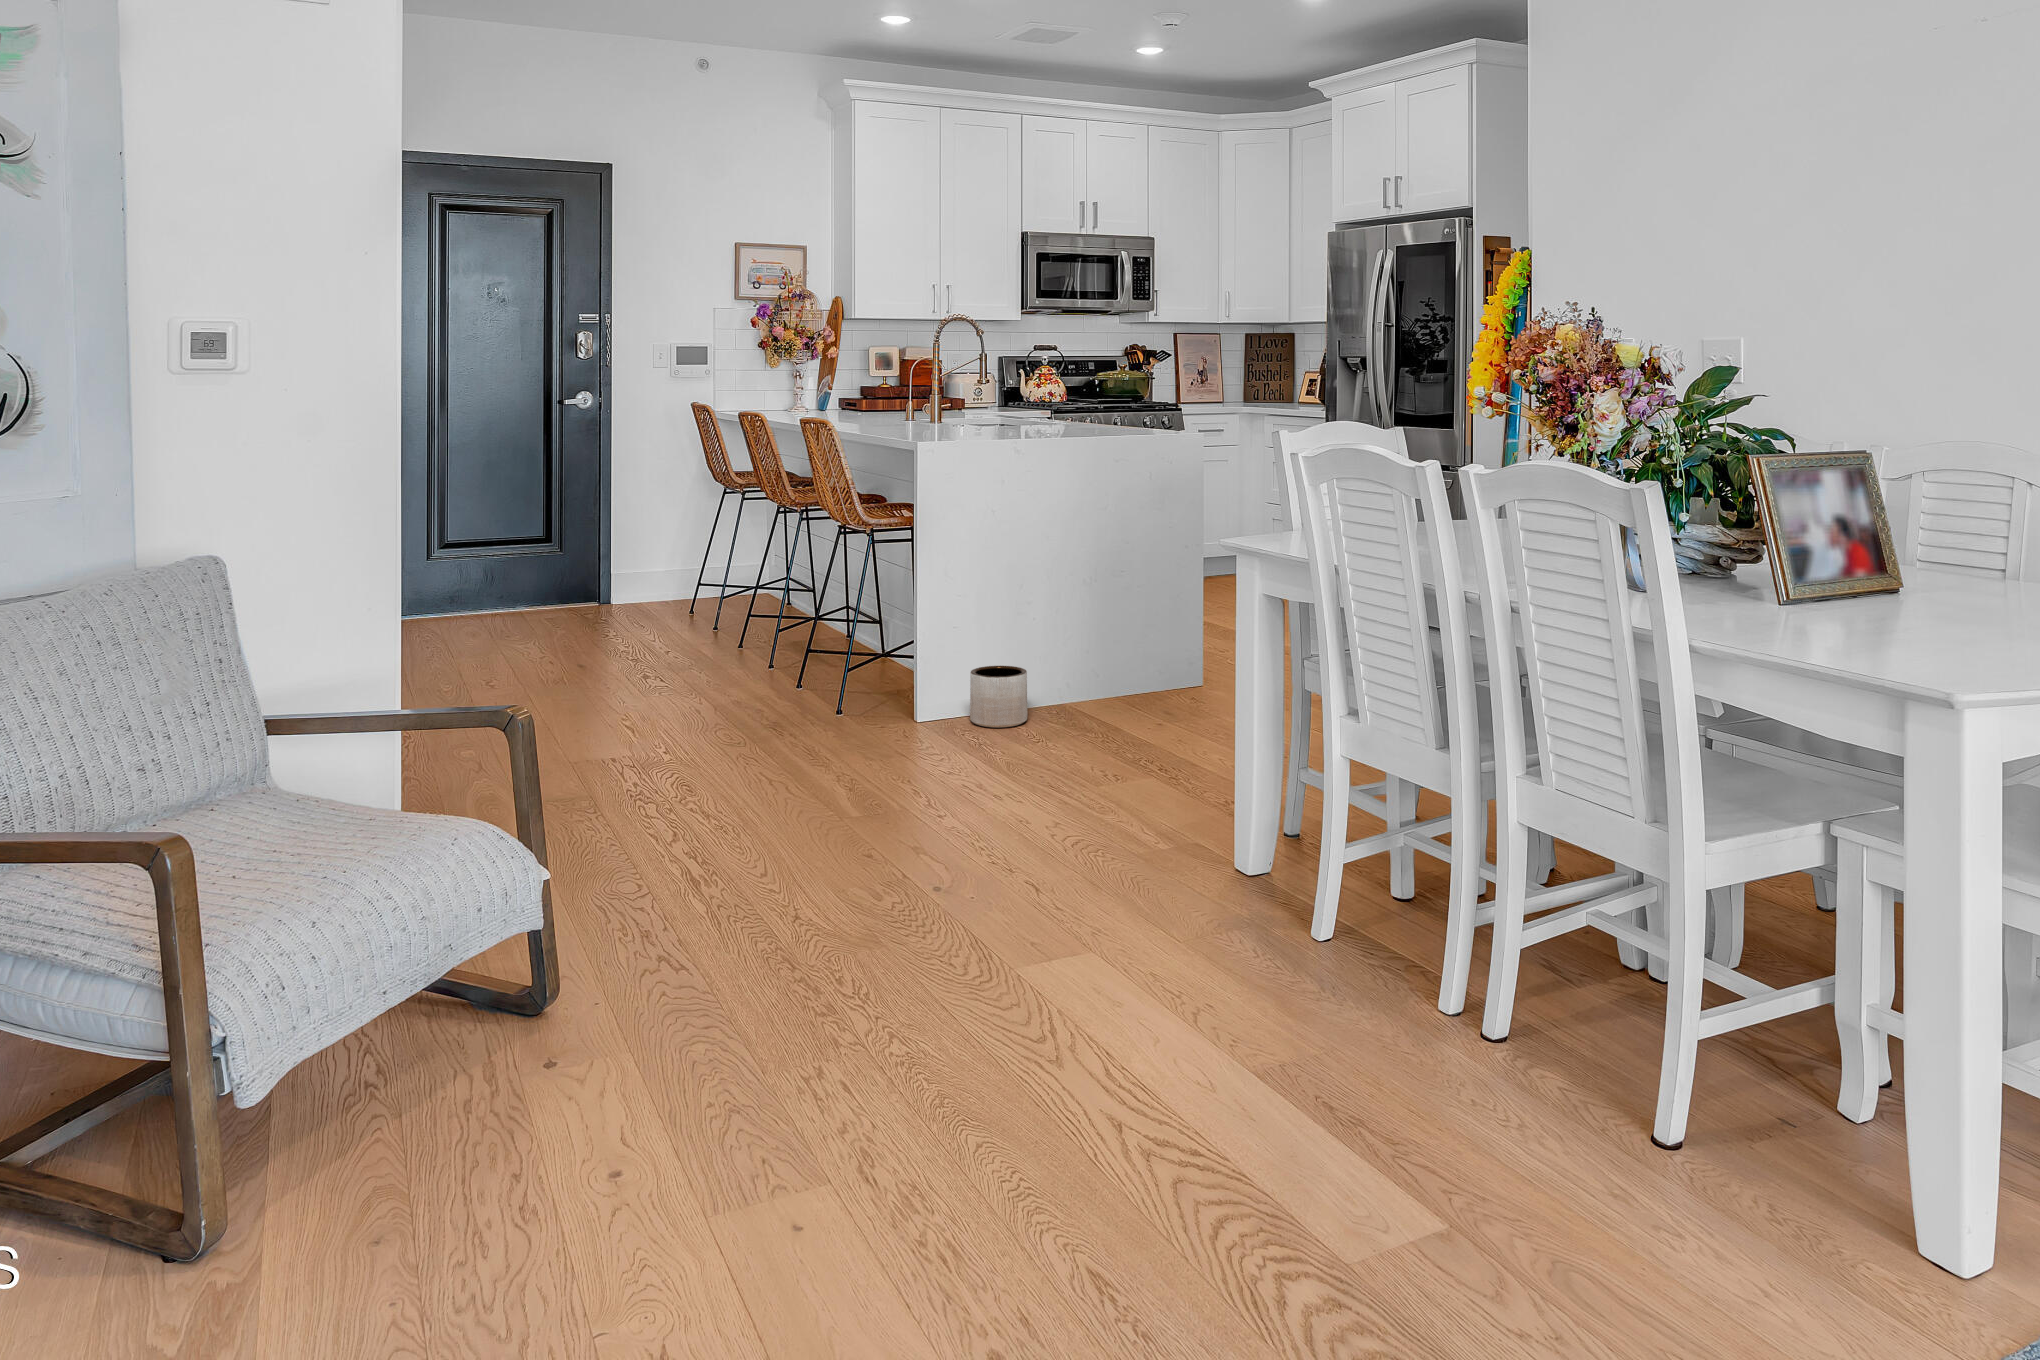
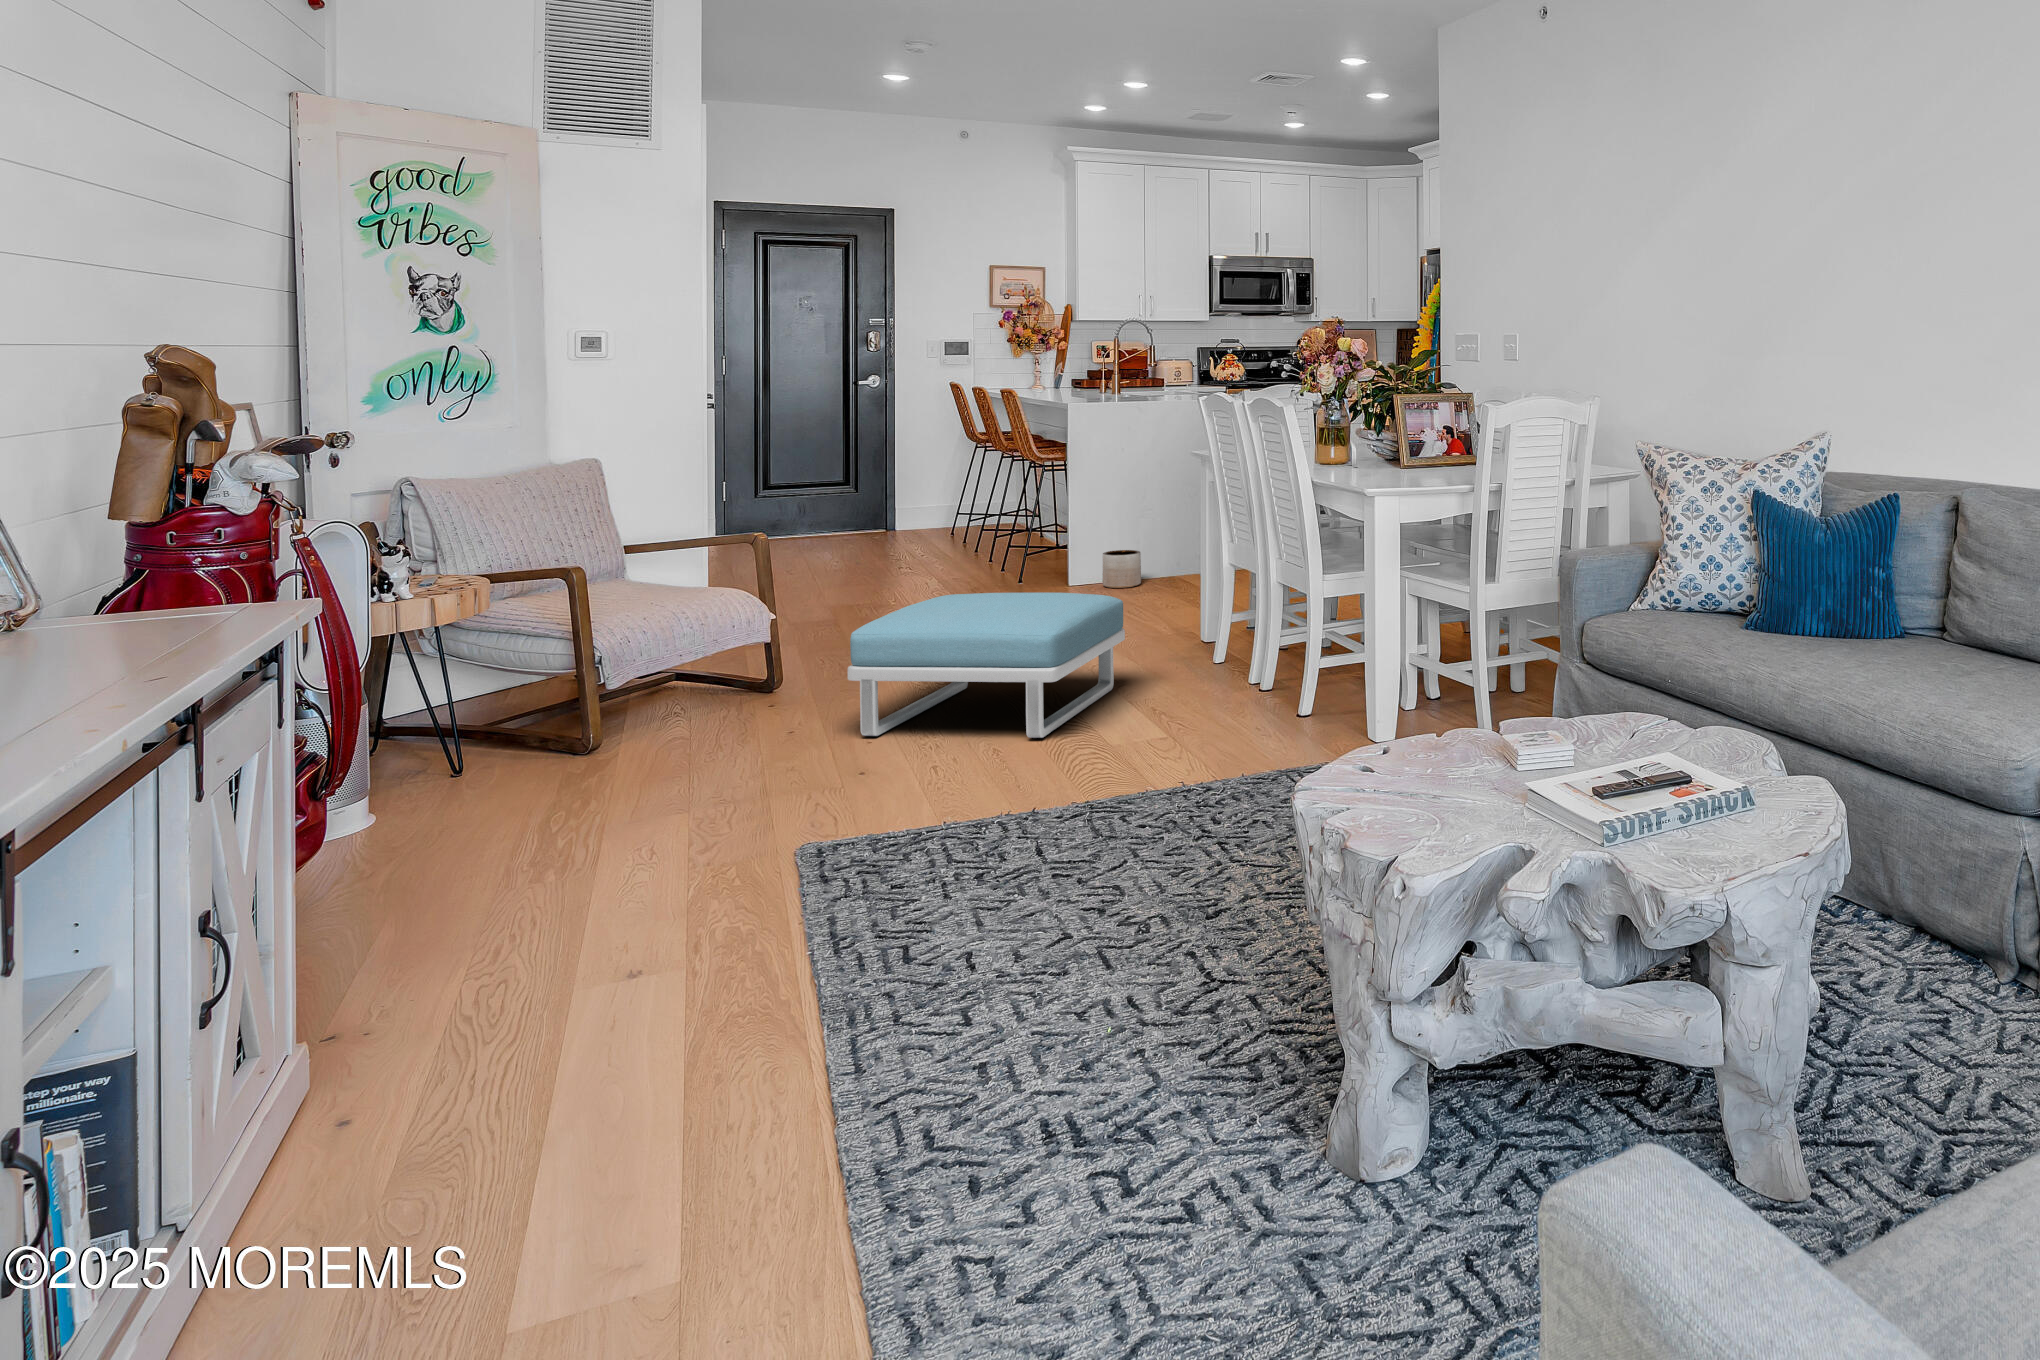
footstool: none [738,825,1207,1212] -> present [848,592,1125,738]

